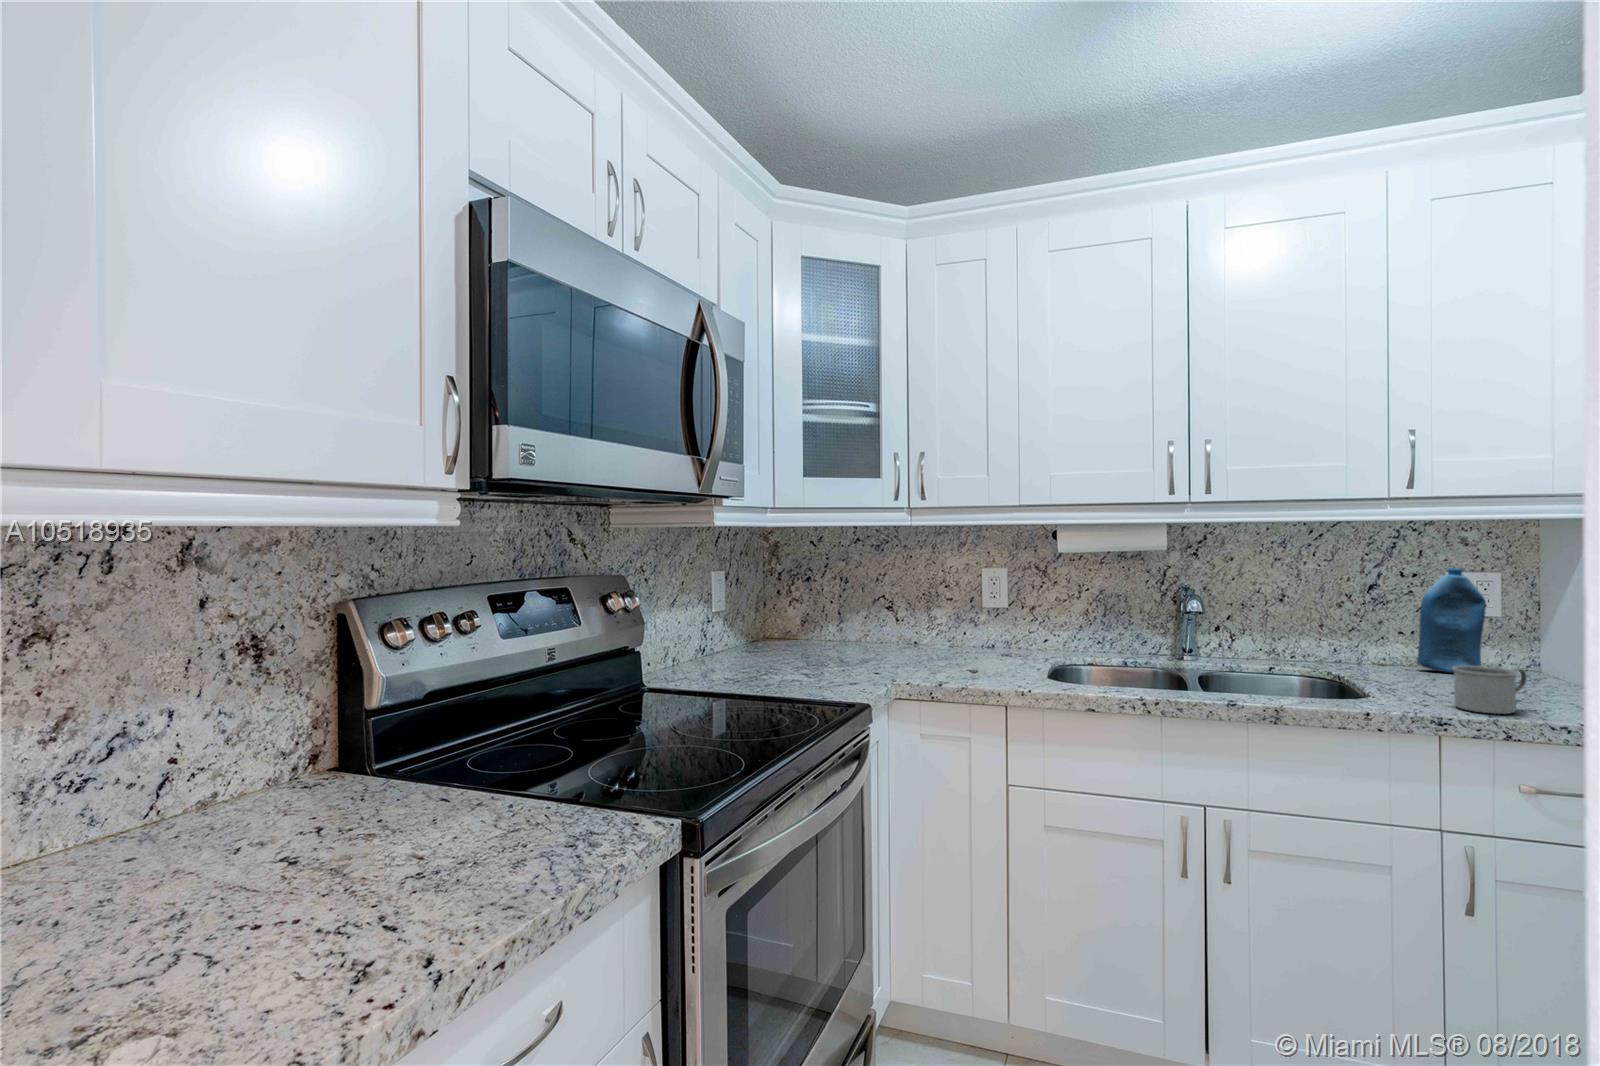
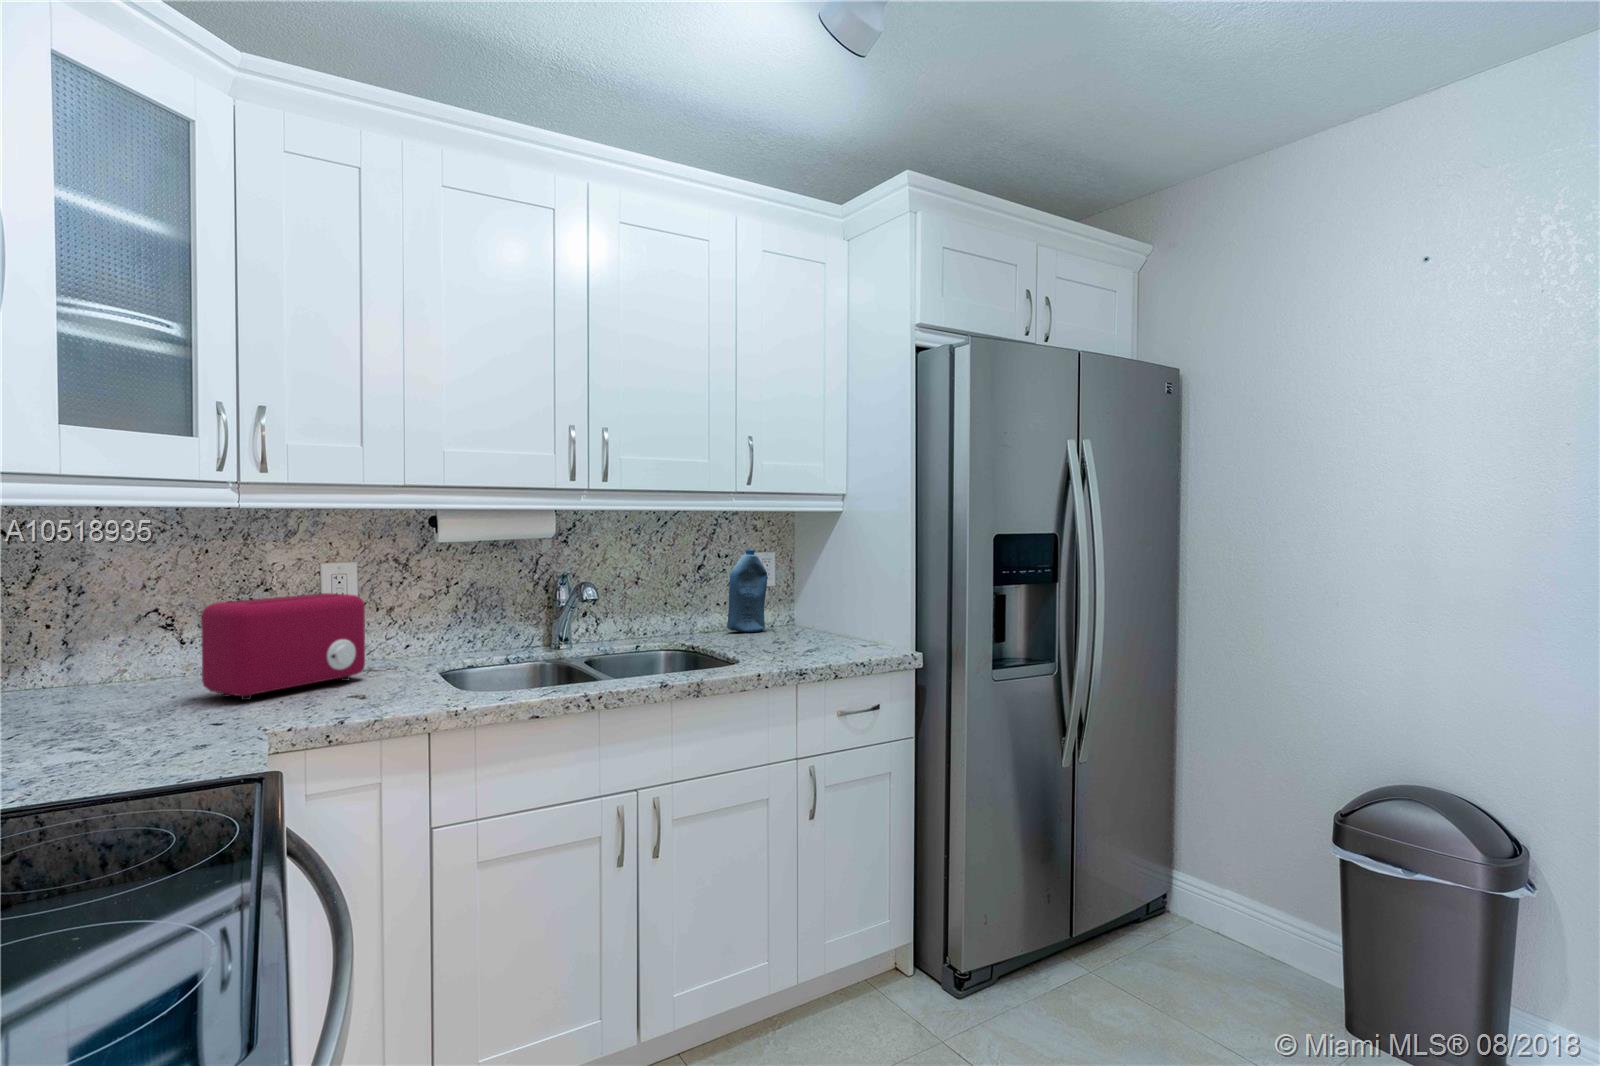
toaster: none [893,591,998,662] -> present [201,593,365,700]
mug: present [1452,666,1527,714] -> none [788,623,826,659]

